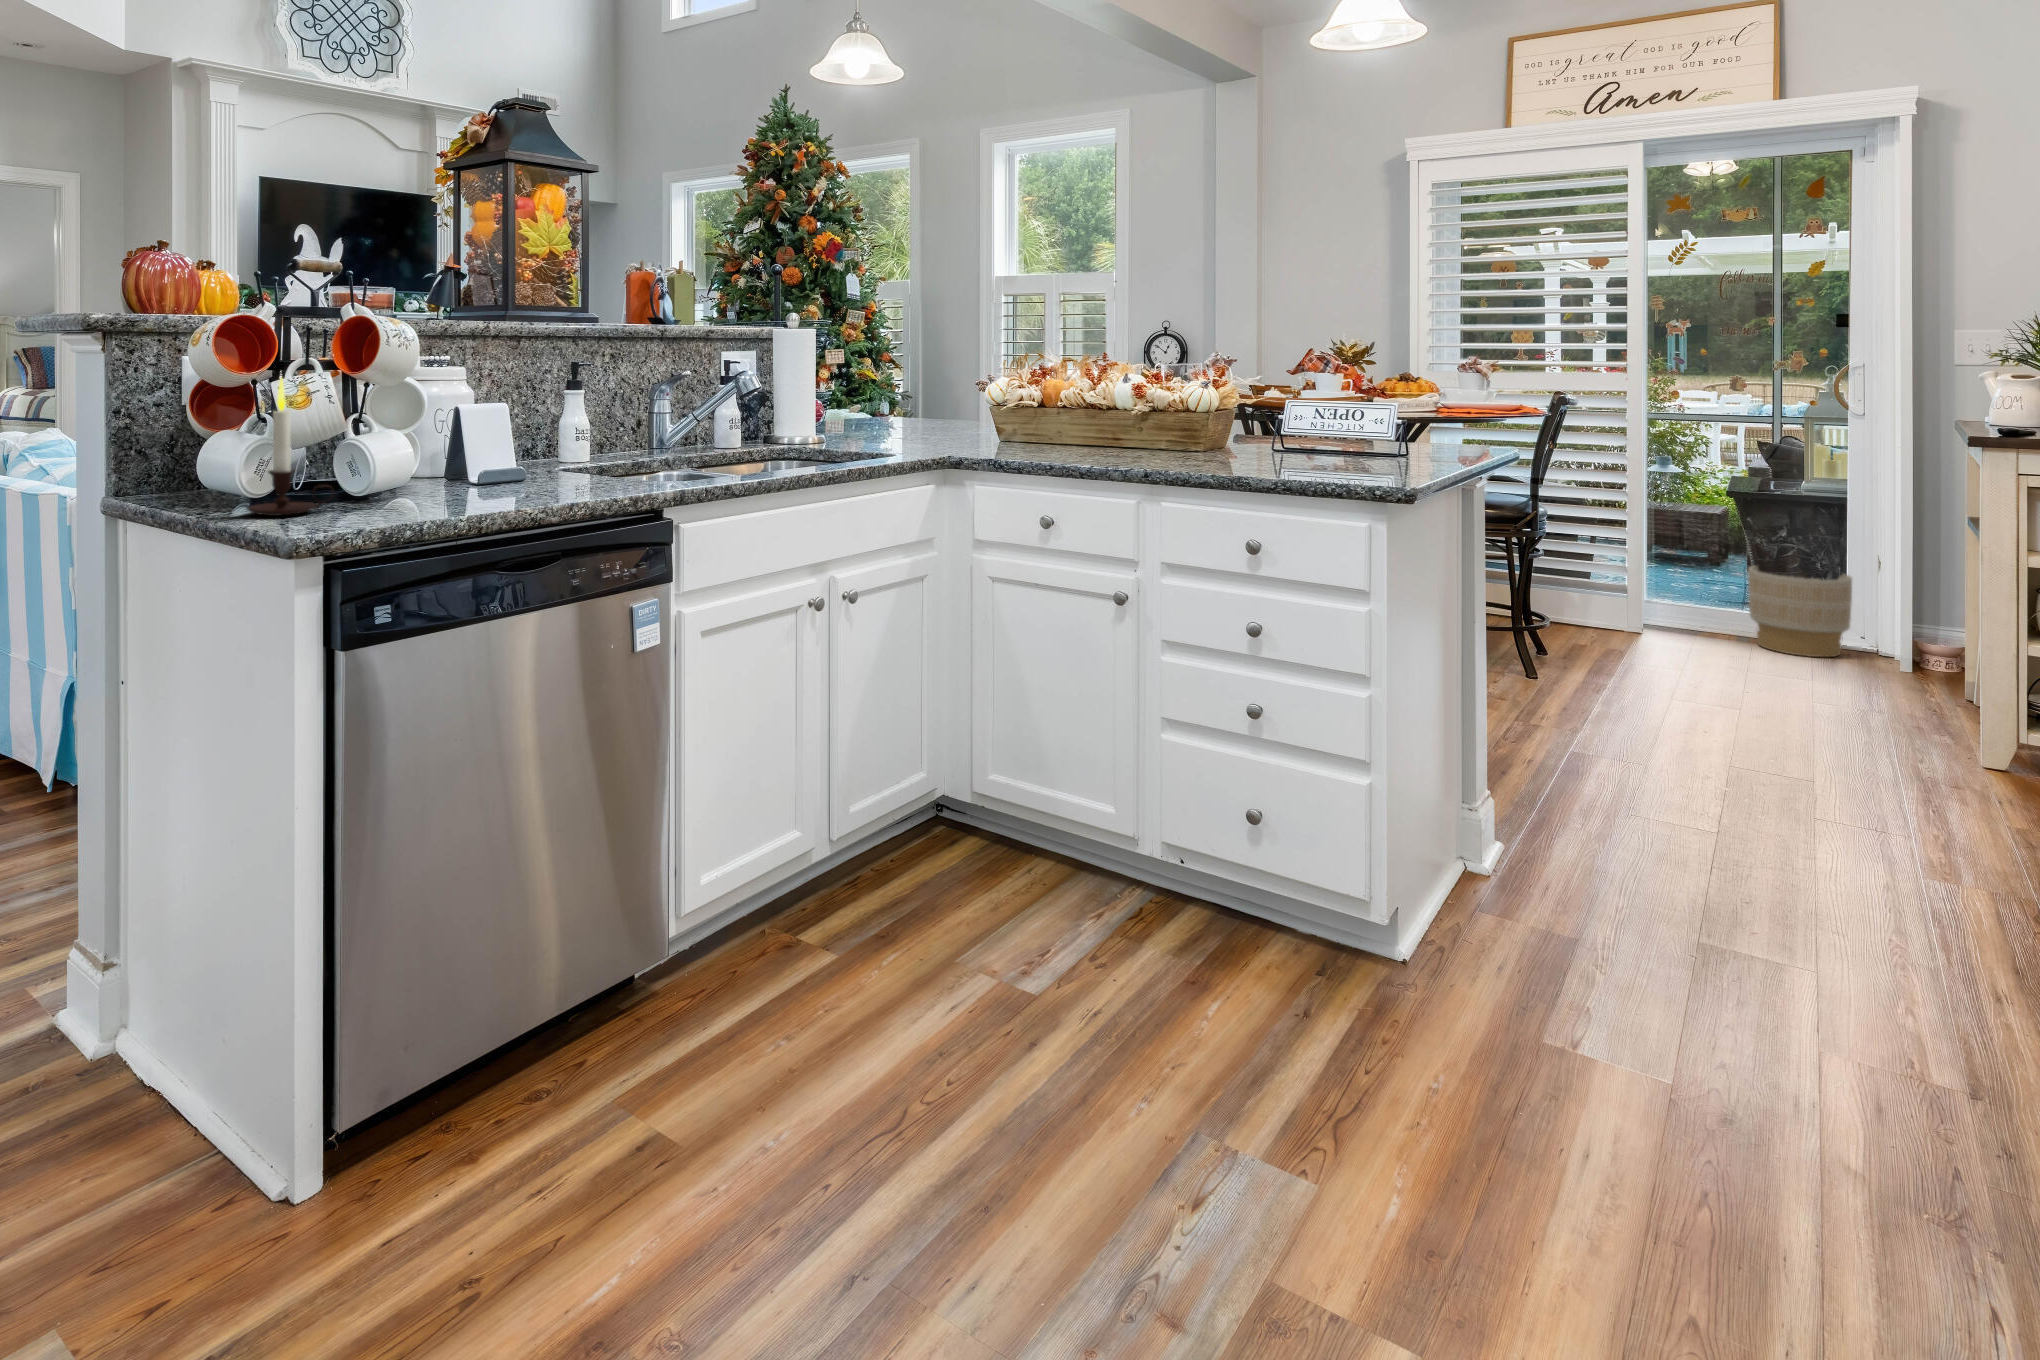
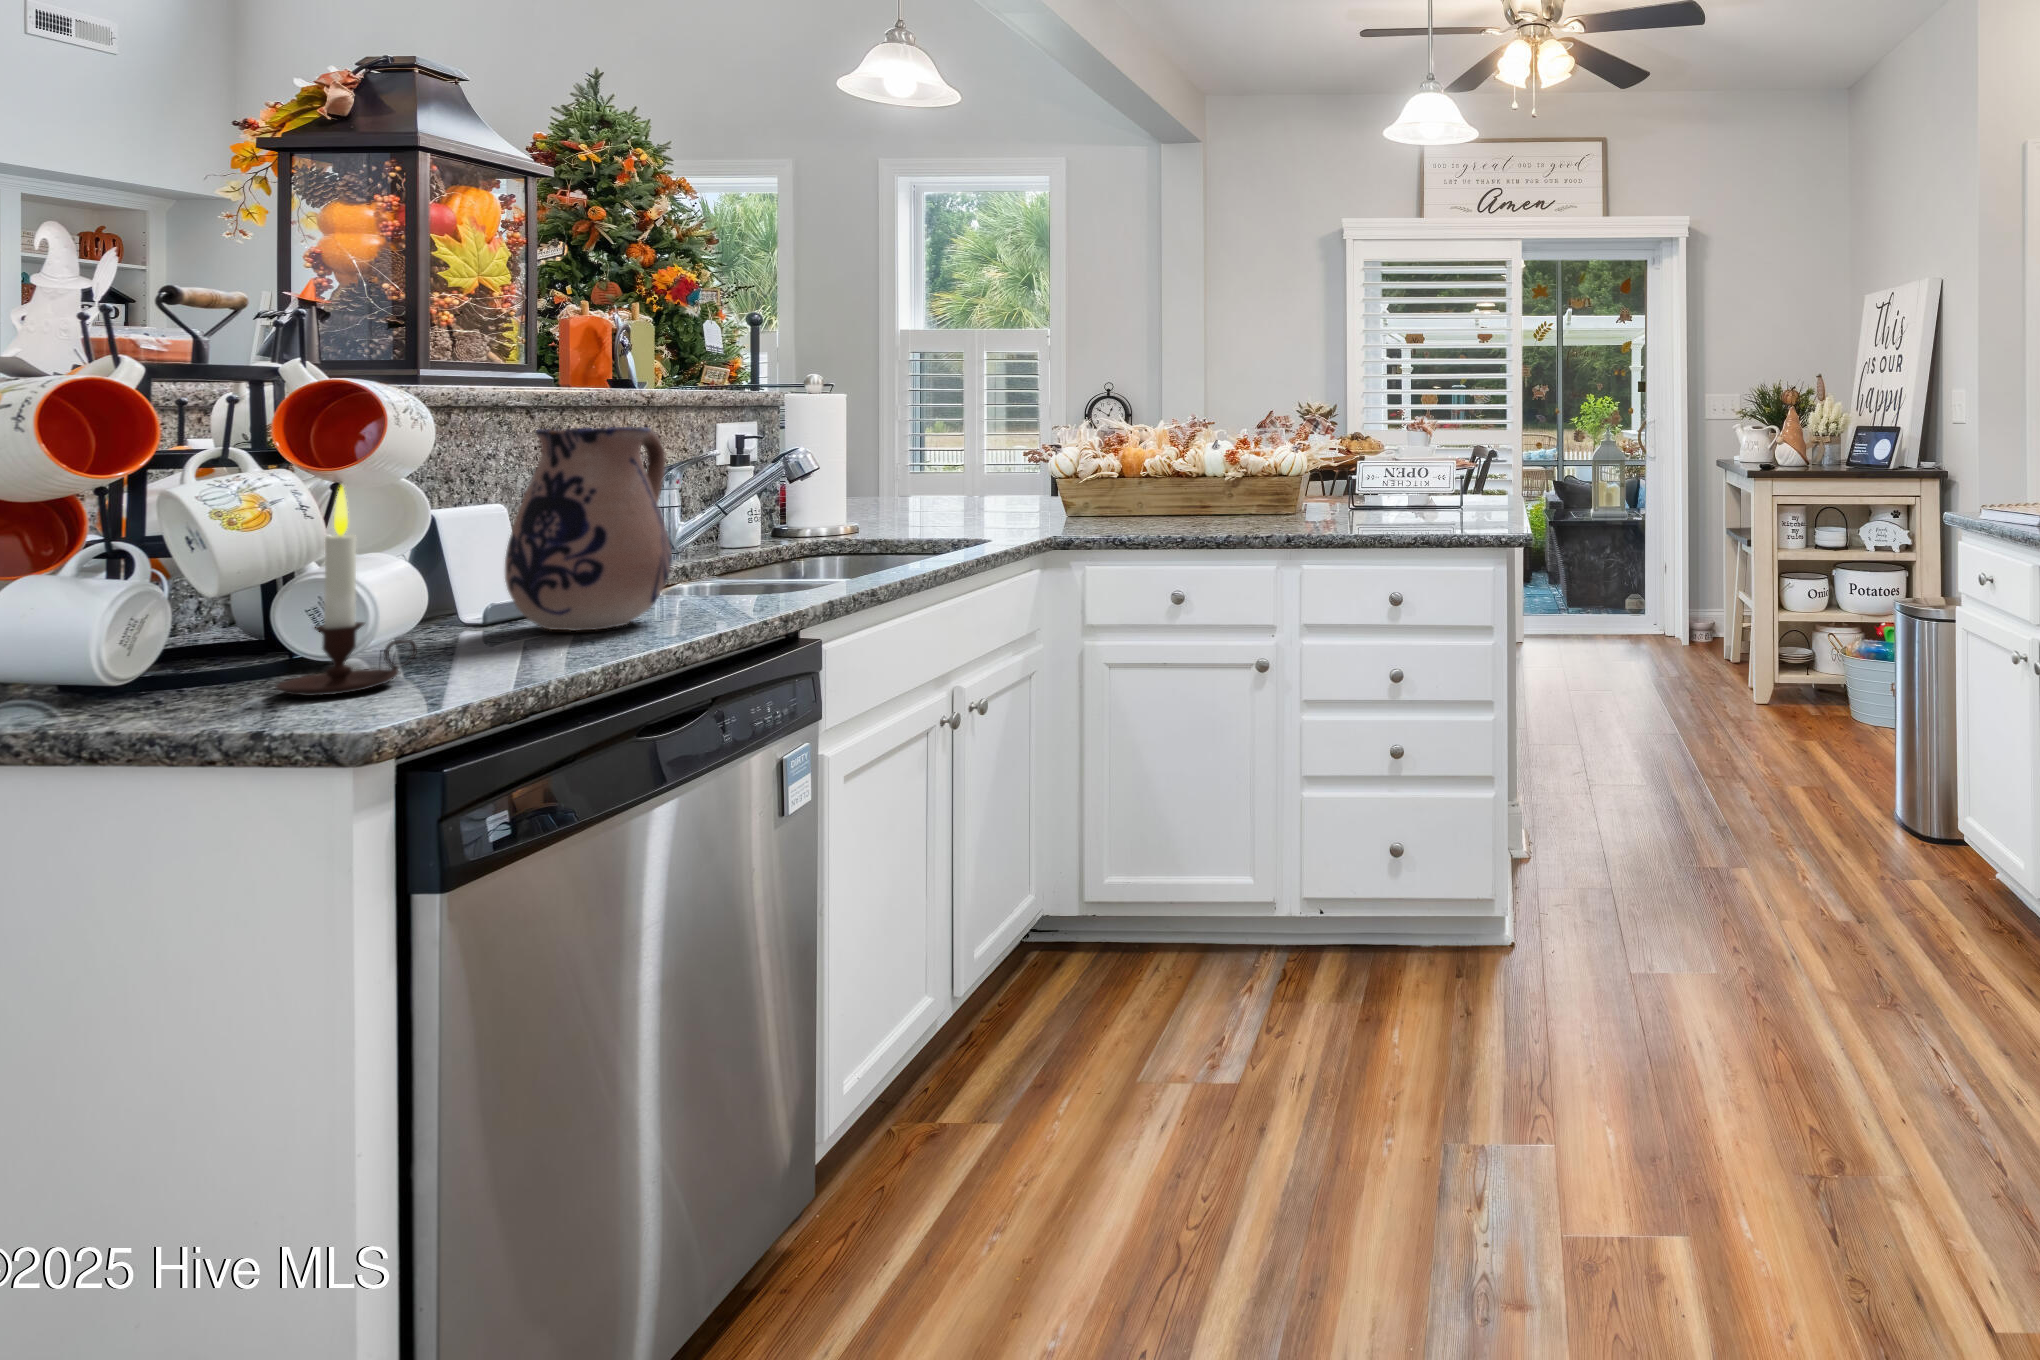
ceramic pitcher: none [442,346,561,494] -> present [505,426,672,631]
planter: present [1748,566,1852,657] -> none [1586,575,1652,648]

